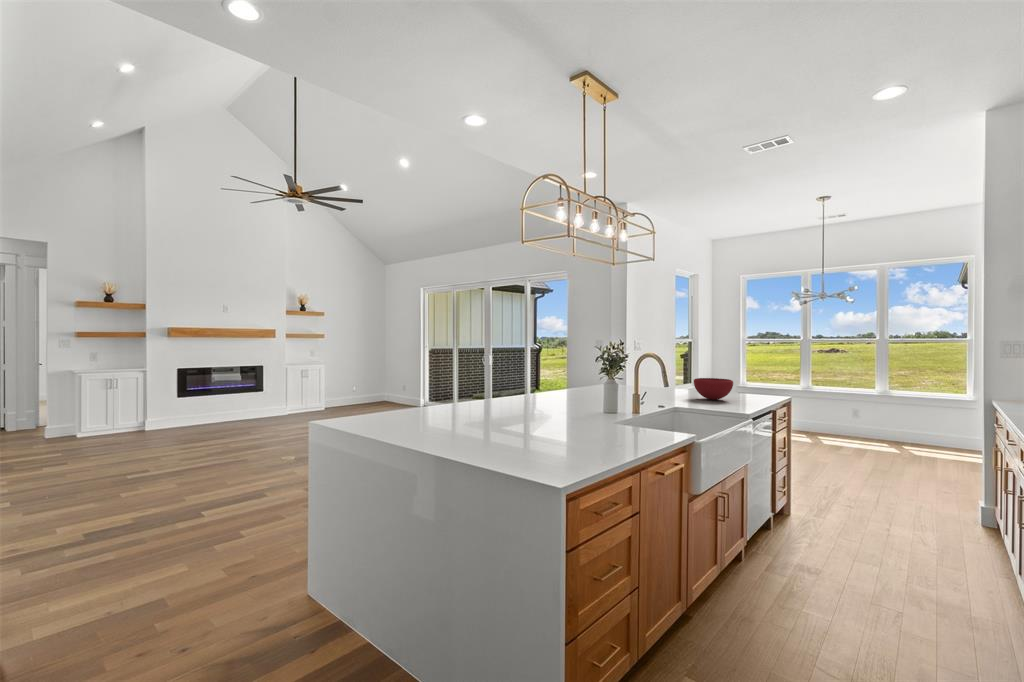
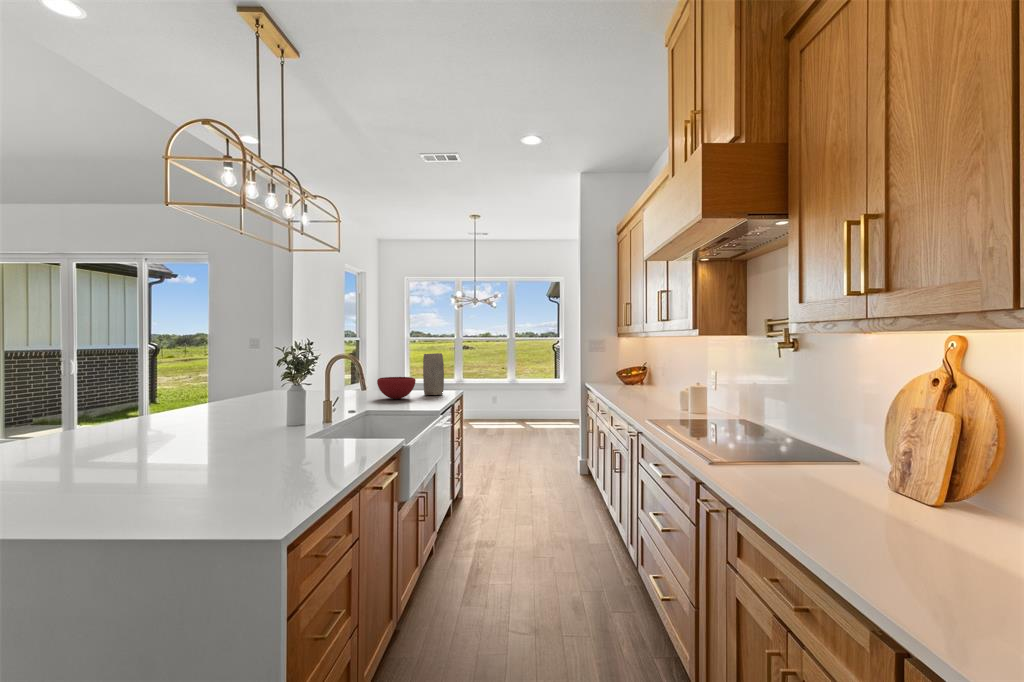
vase: none [744,356,768,400] -> present [423,353,444,395]

